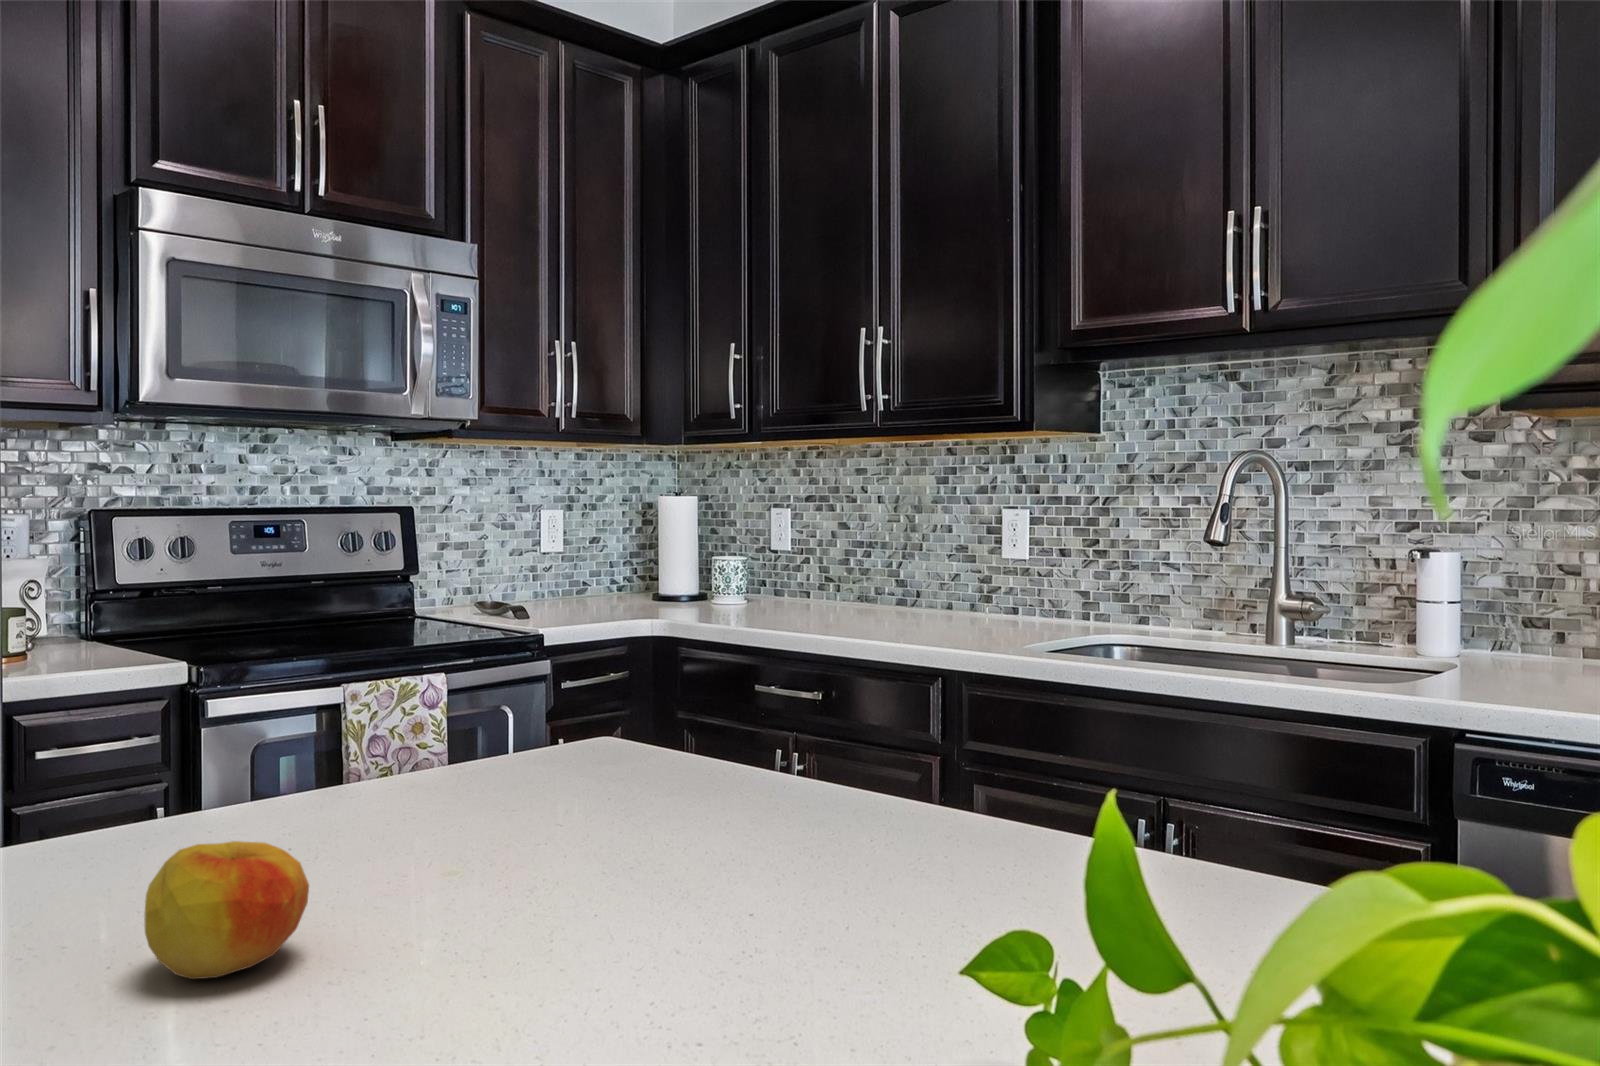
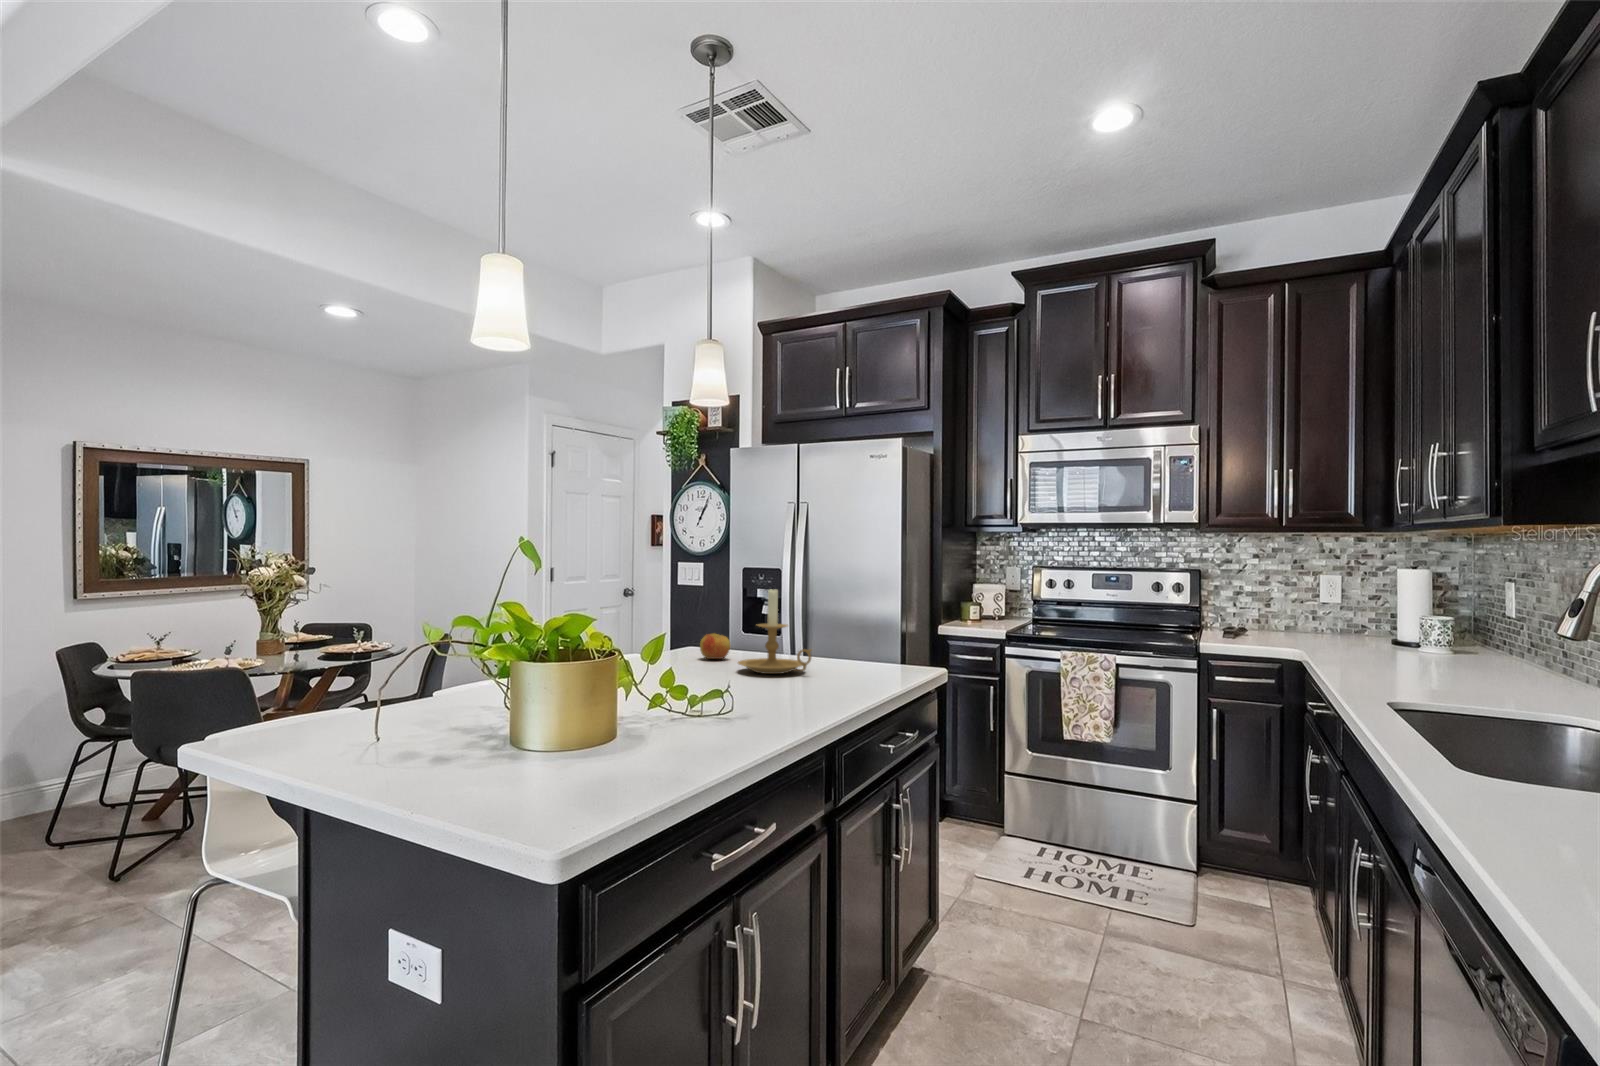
candle holder: none [535,574,800,922] -> present [738,589,812,674]

